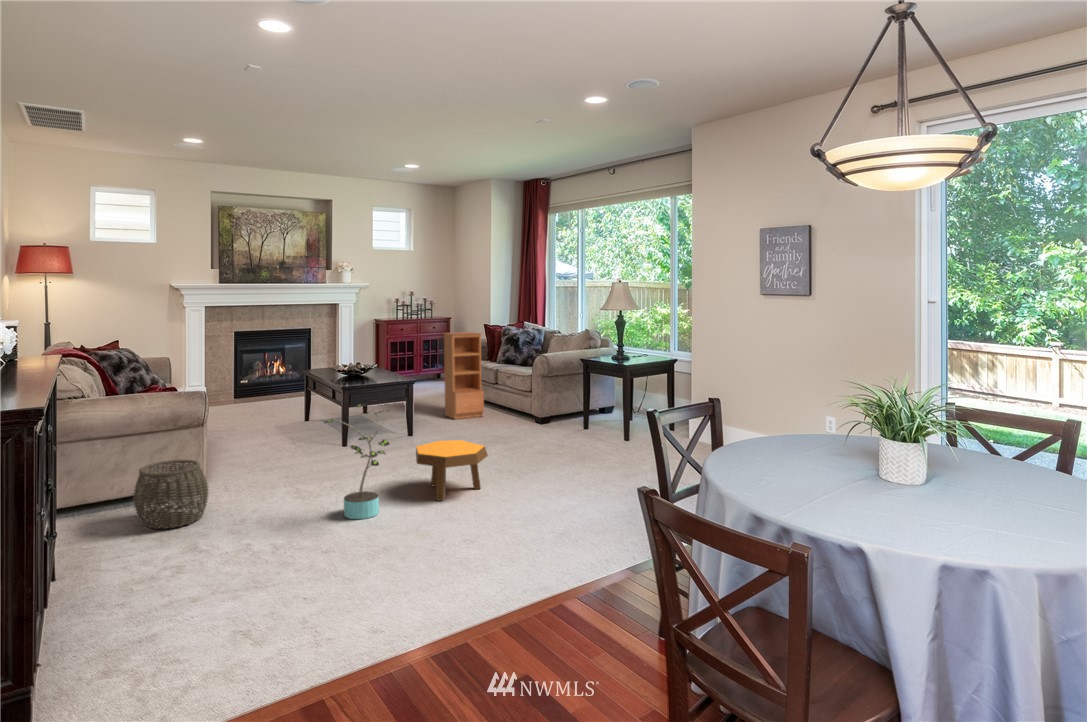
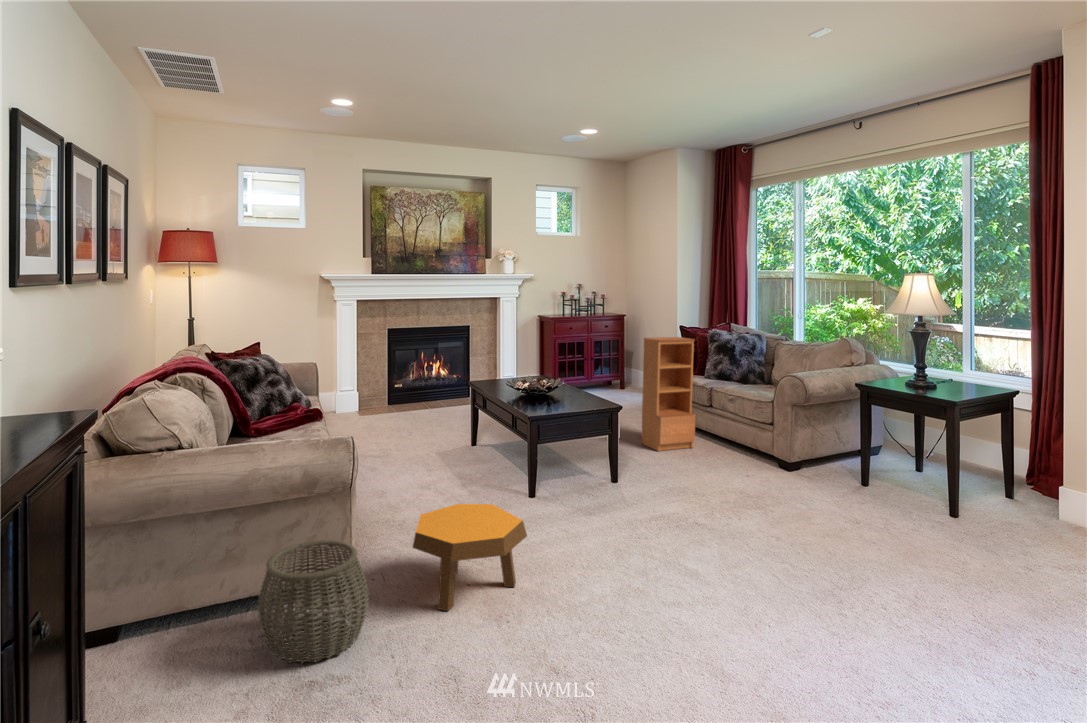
potted plant: present [325,404,389,519] -> none [553,466,665,667]
footstool: present [416,440,488,501] -> present [413,504,527,611]

